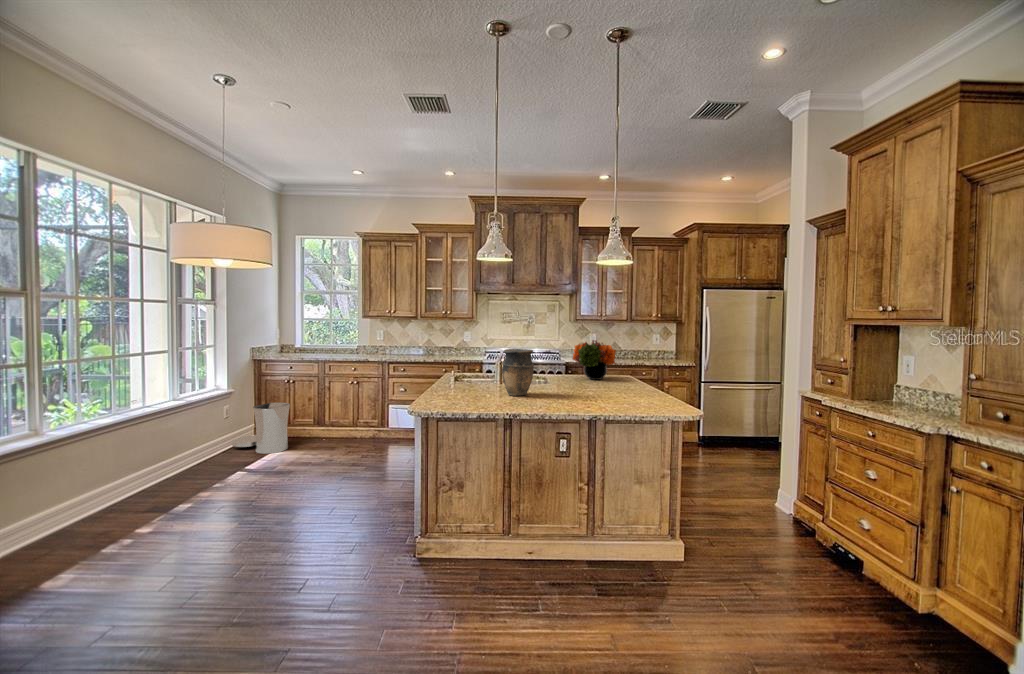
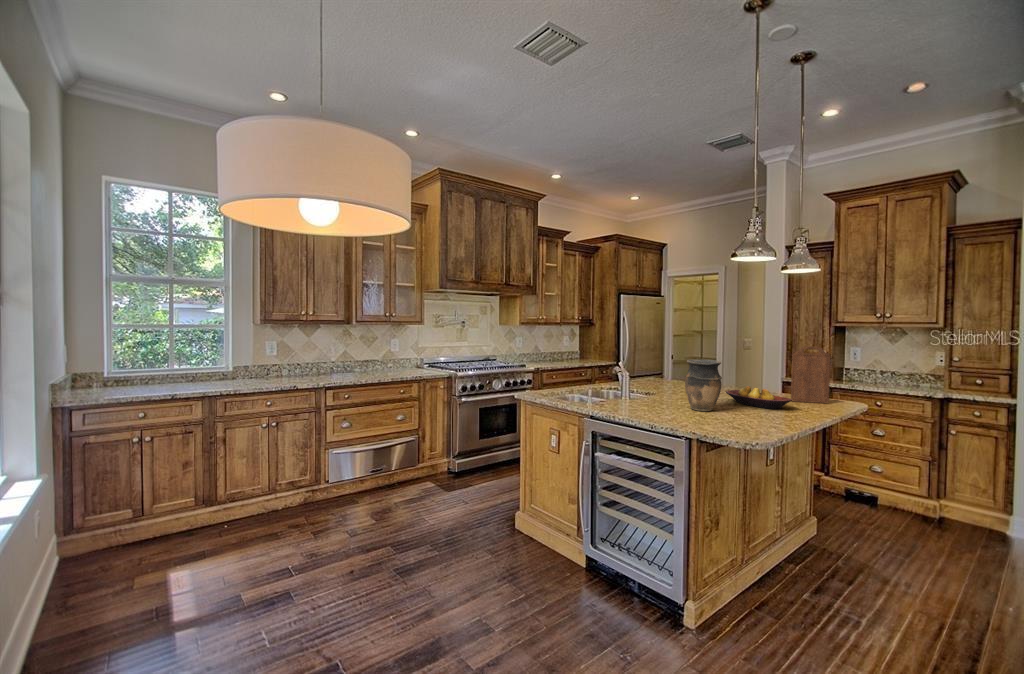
flower arrangement: present [572,340,616,380] -> none [633,345,676,385]
cutting board: none [639,342,673,408] -> present [791,346,830,403]
fruit bowl: none [565,380,606,403] -> present [726,386,792,409]
trash can: present [232,402,290,454] -> none [49,480,194,592]

